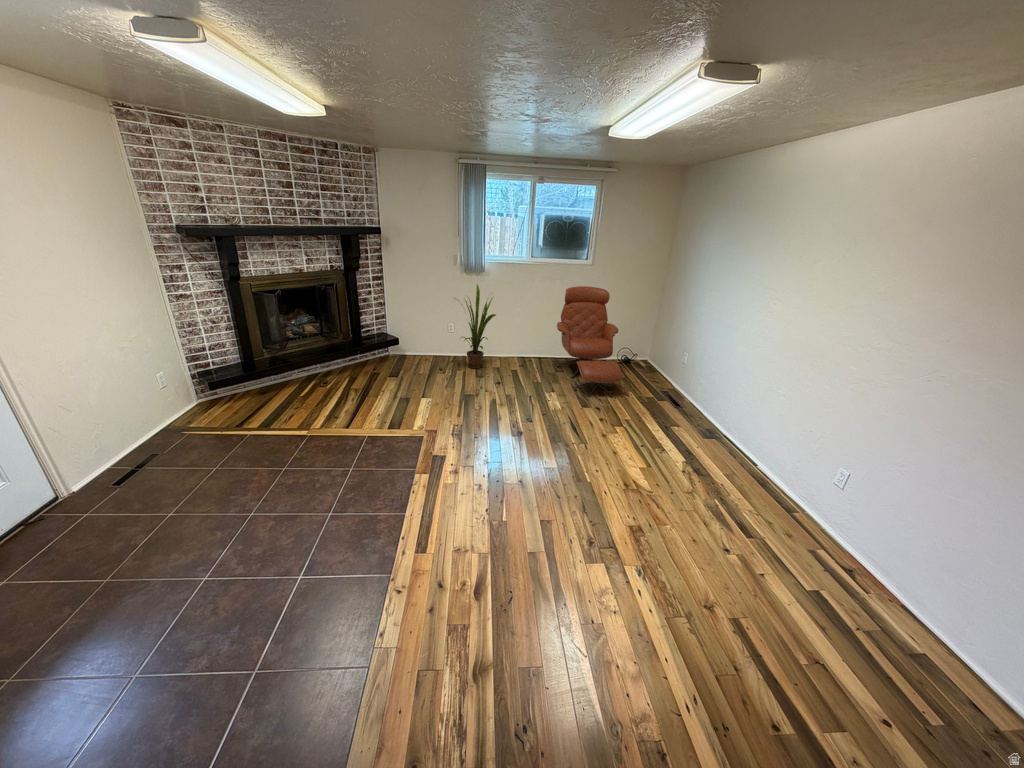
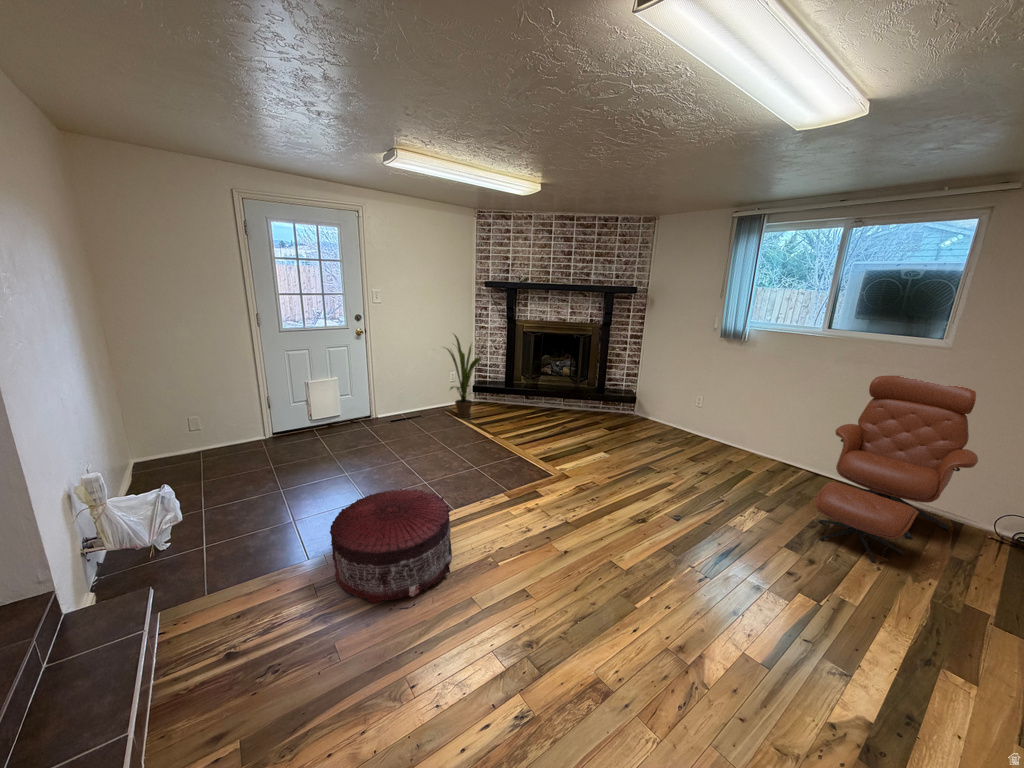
house plant: present [455,284,496,368] -> present [446,334,482,418]
pouf: none [370,497,502,642] -> present [330,489,452,604]

